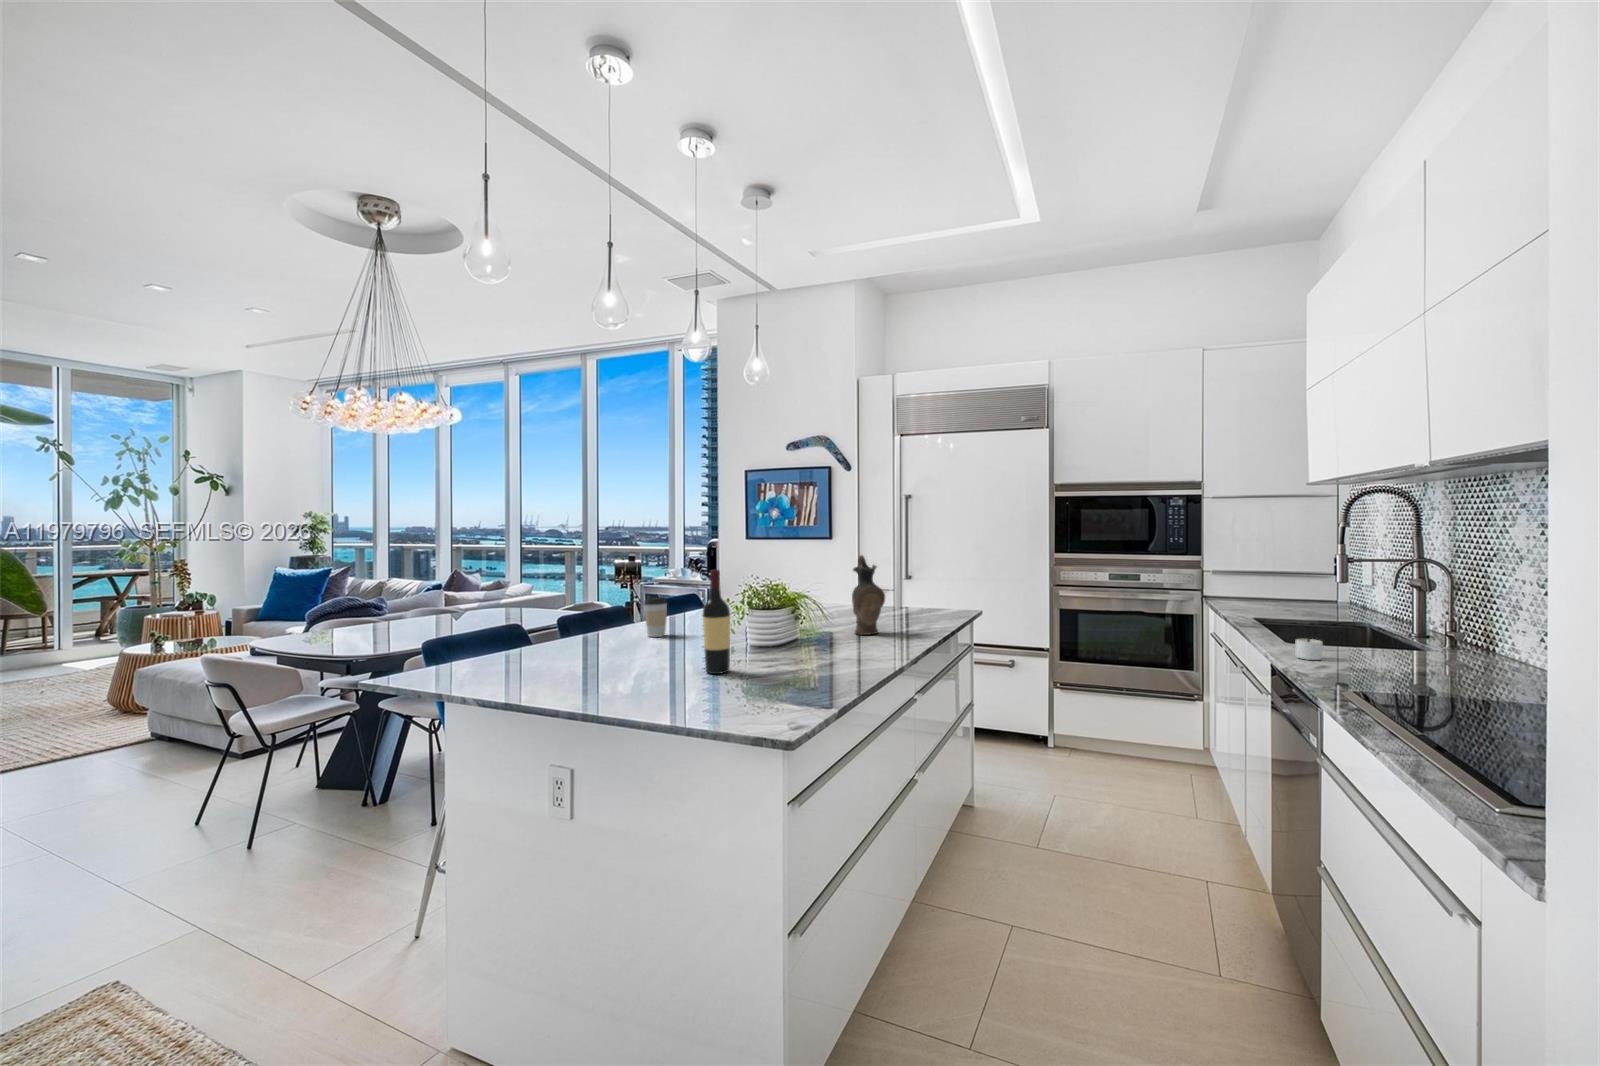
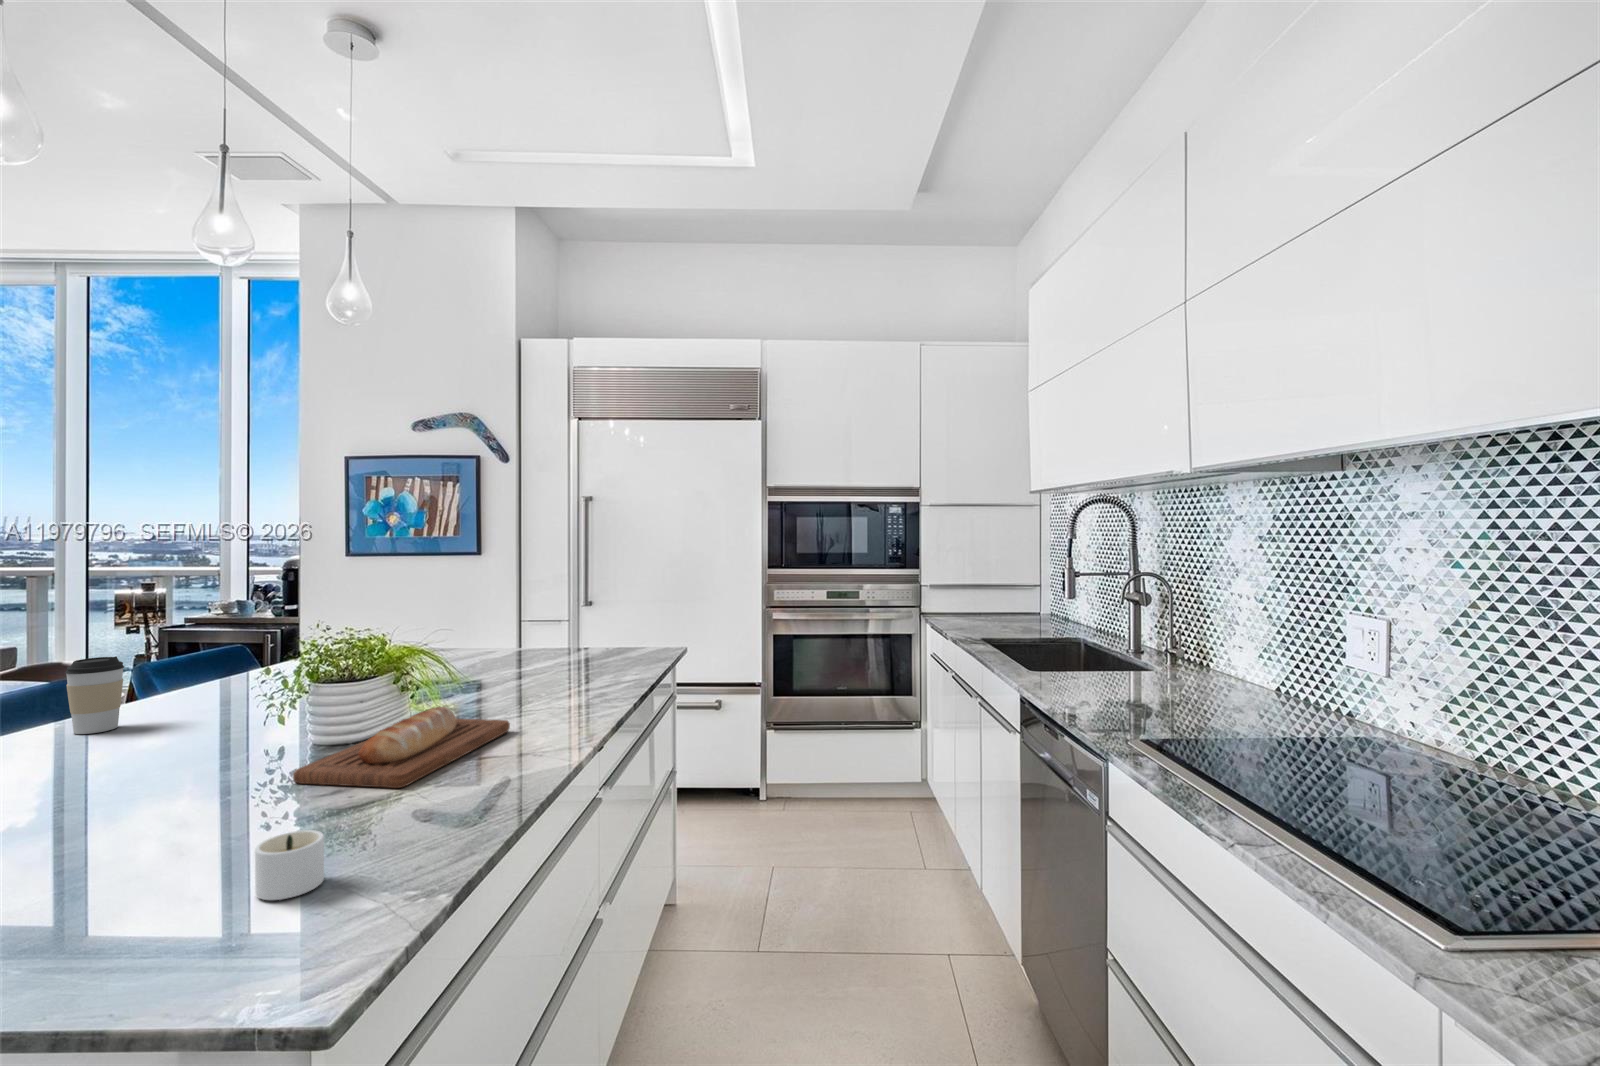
ceramic pitcher: present [852,555,885,635] -> none [490,575,544,698]
wine bottle: present [703,570,730,674] -> none [140,609,210,819]
bread loaf: none [763,634,869,672] -> present [293,707,510,788]
candle: present [1295,639,1323,660] -> present [255,830,324,900]

